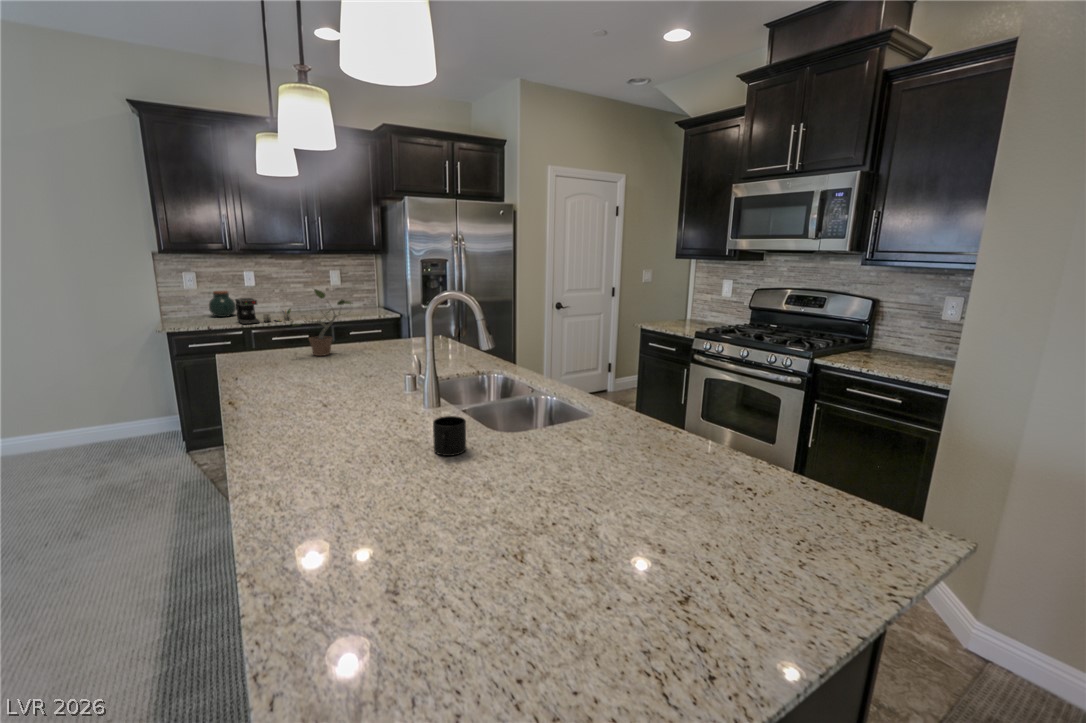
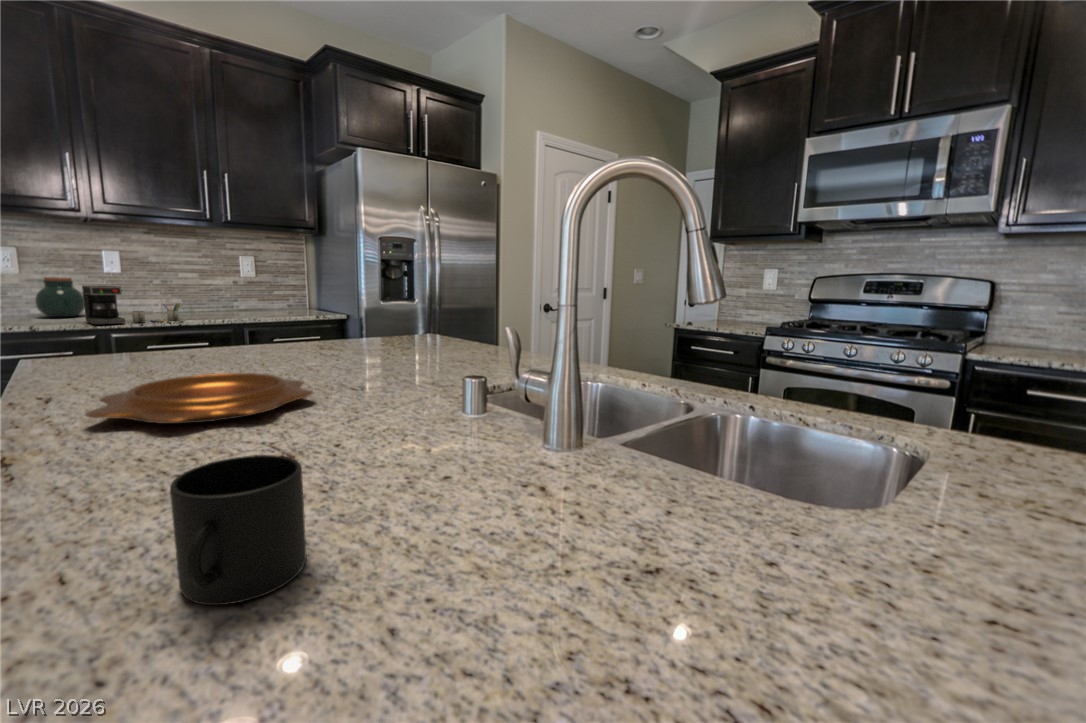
potted plant: present [304,289,351,356] -> none [190,236,306,359]
decorative bowl: none [251,368,342,391] -> present [85,373,313,424]
mug: present [433,416,466,456] -> present [170,455,306,605]

